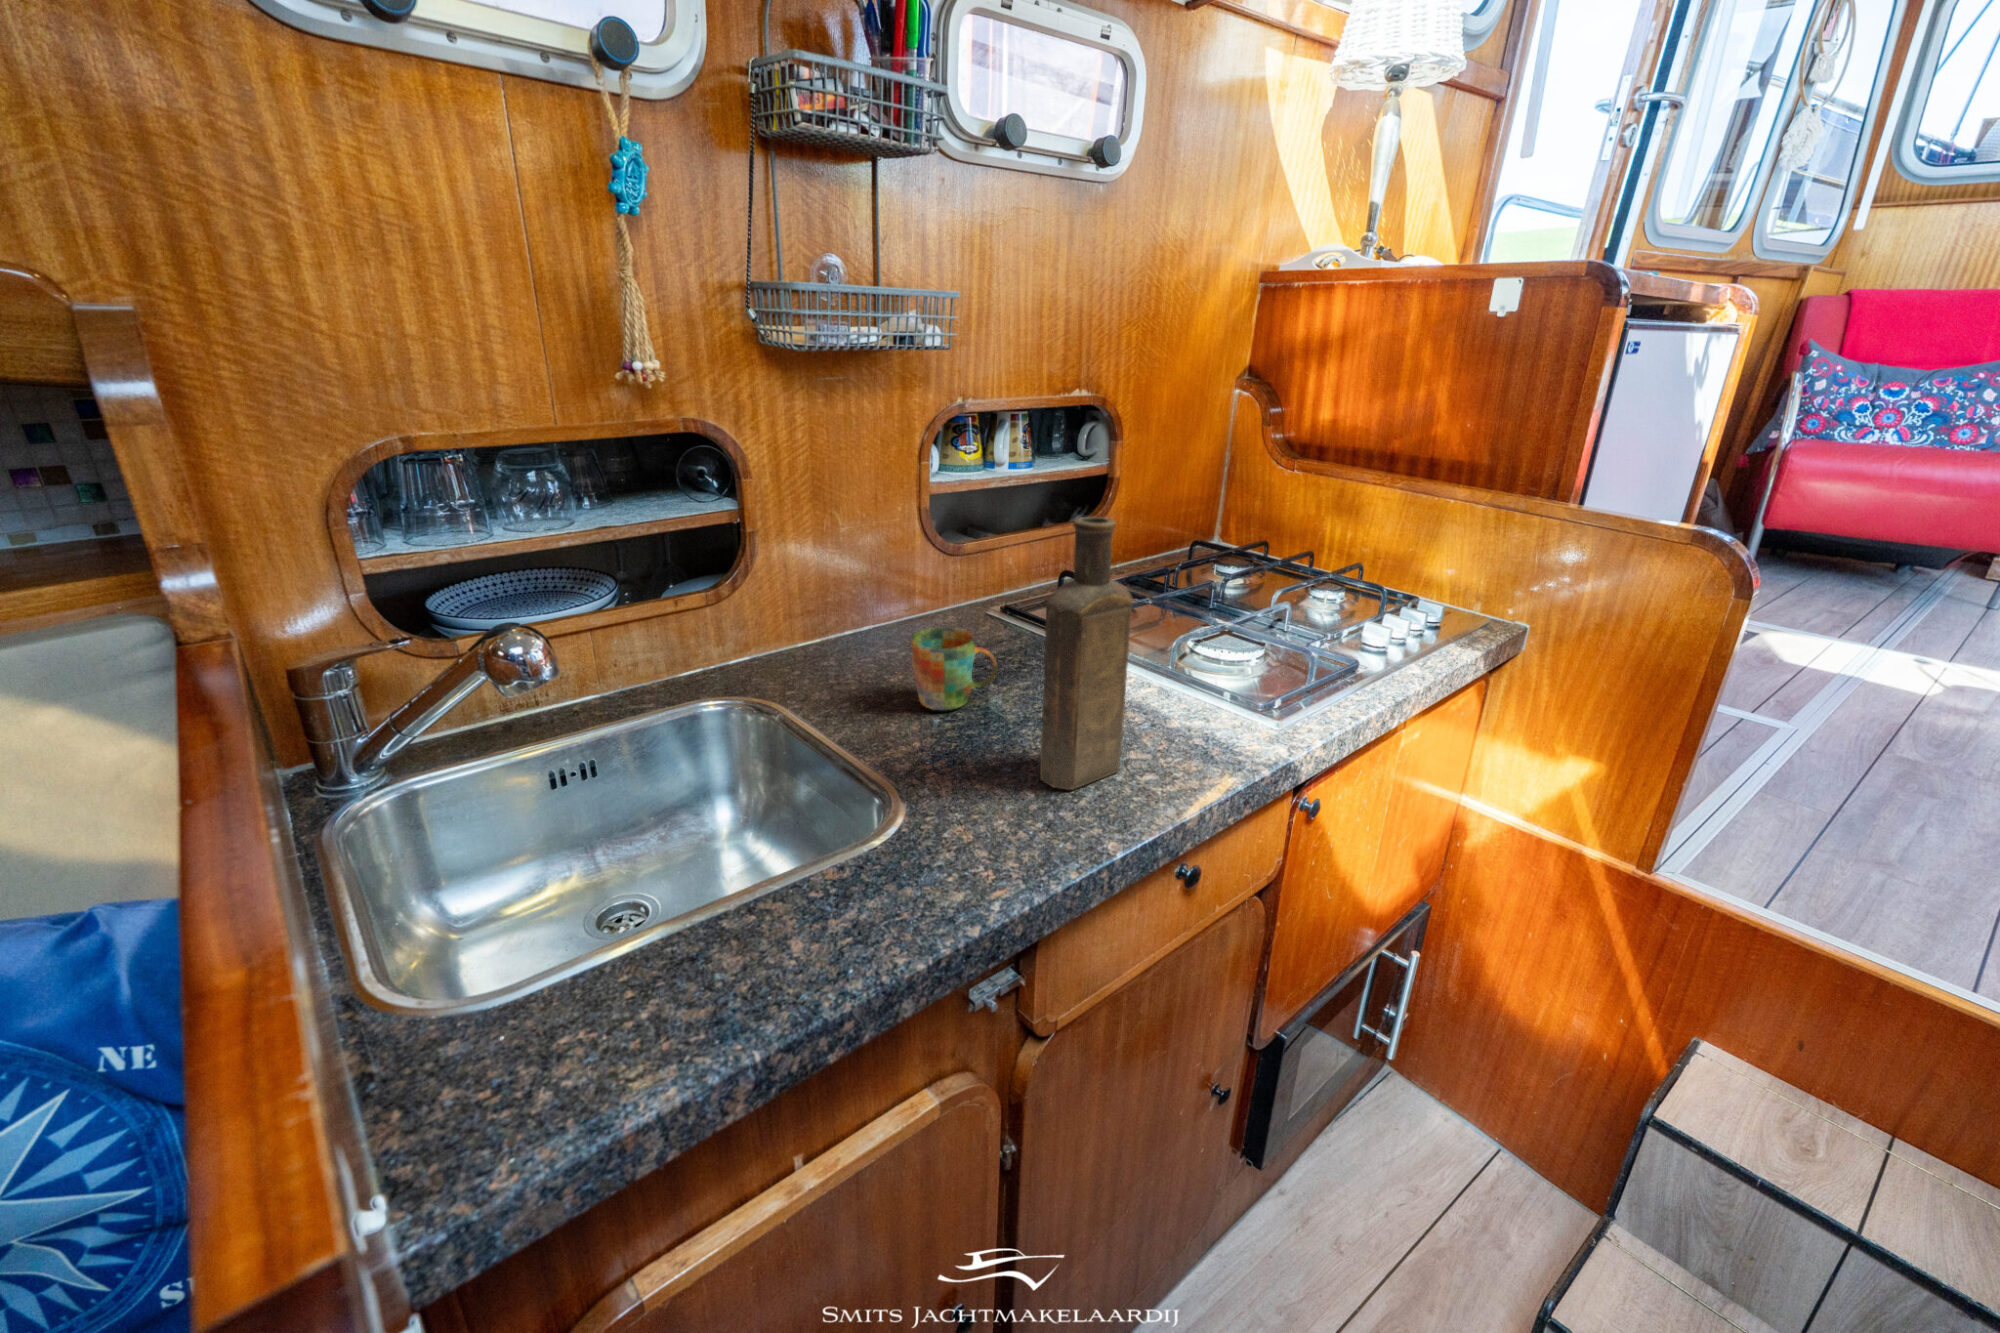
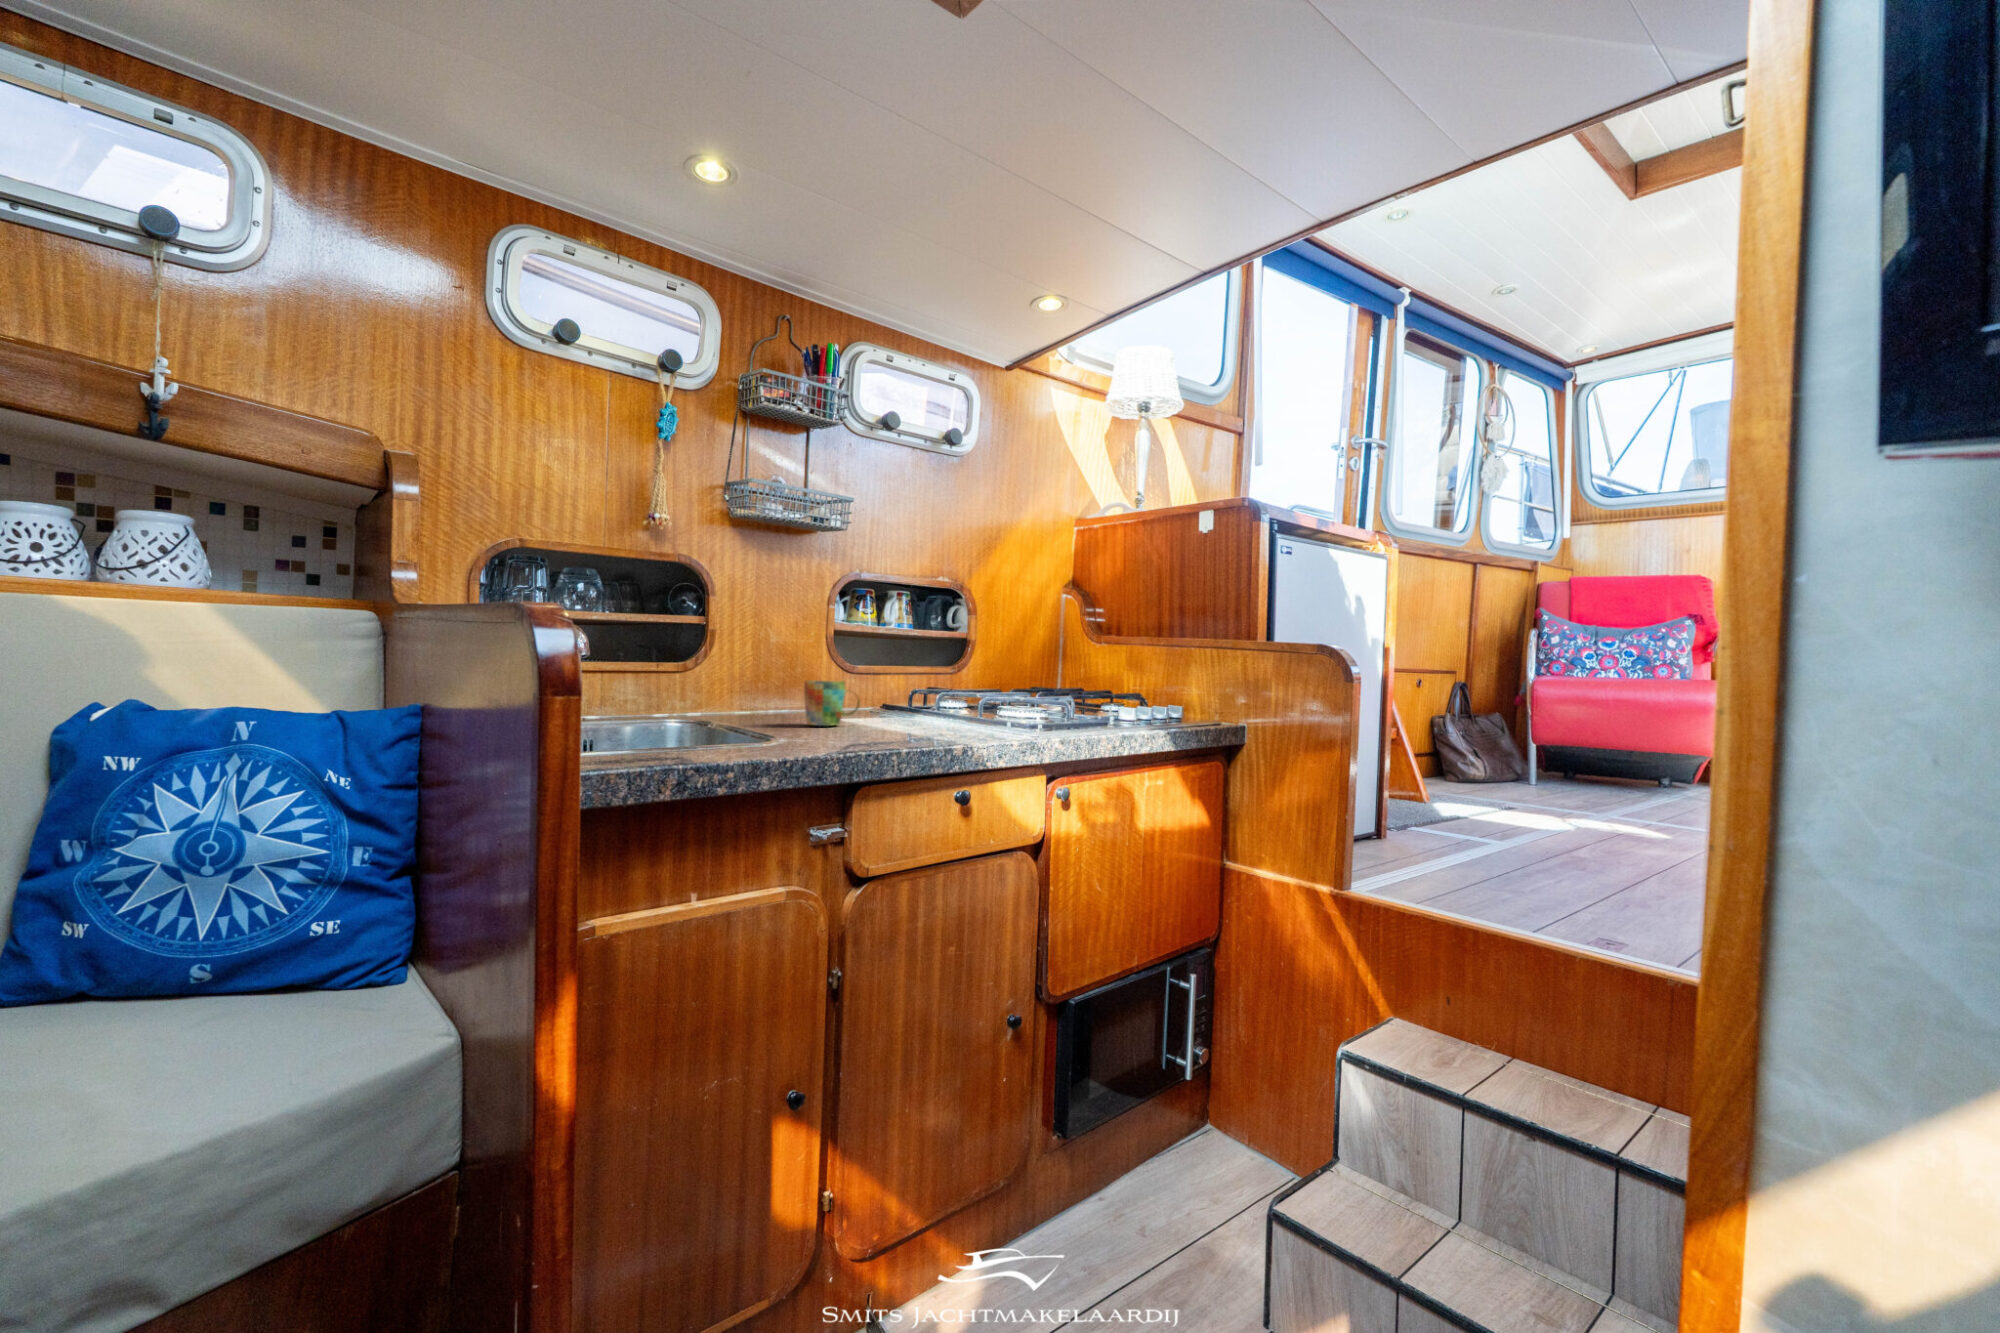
bottle: present [1040,517,1132,790] -> none [858,580,929,737]

